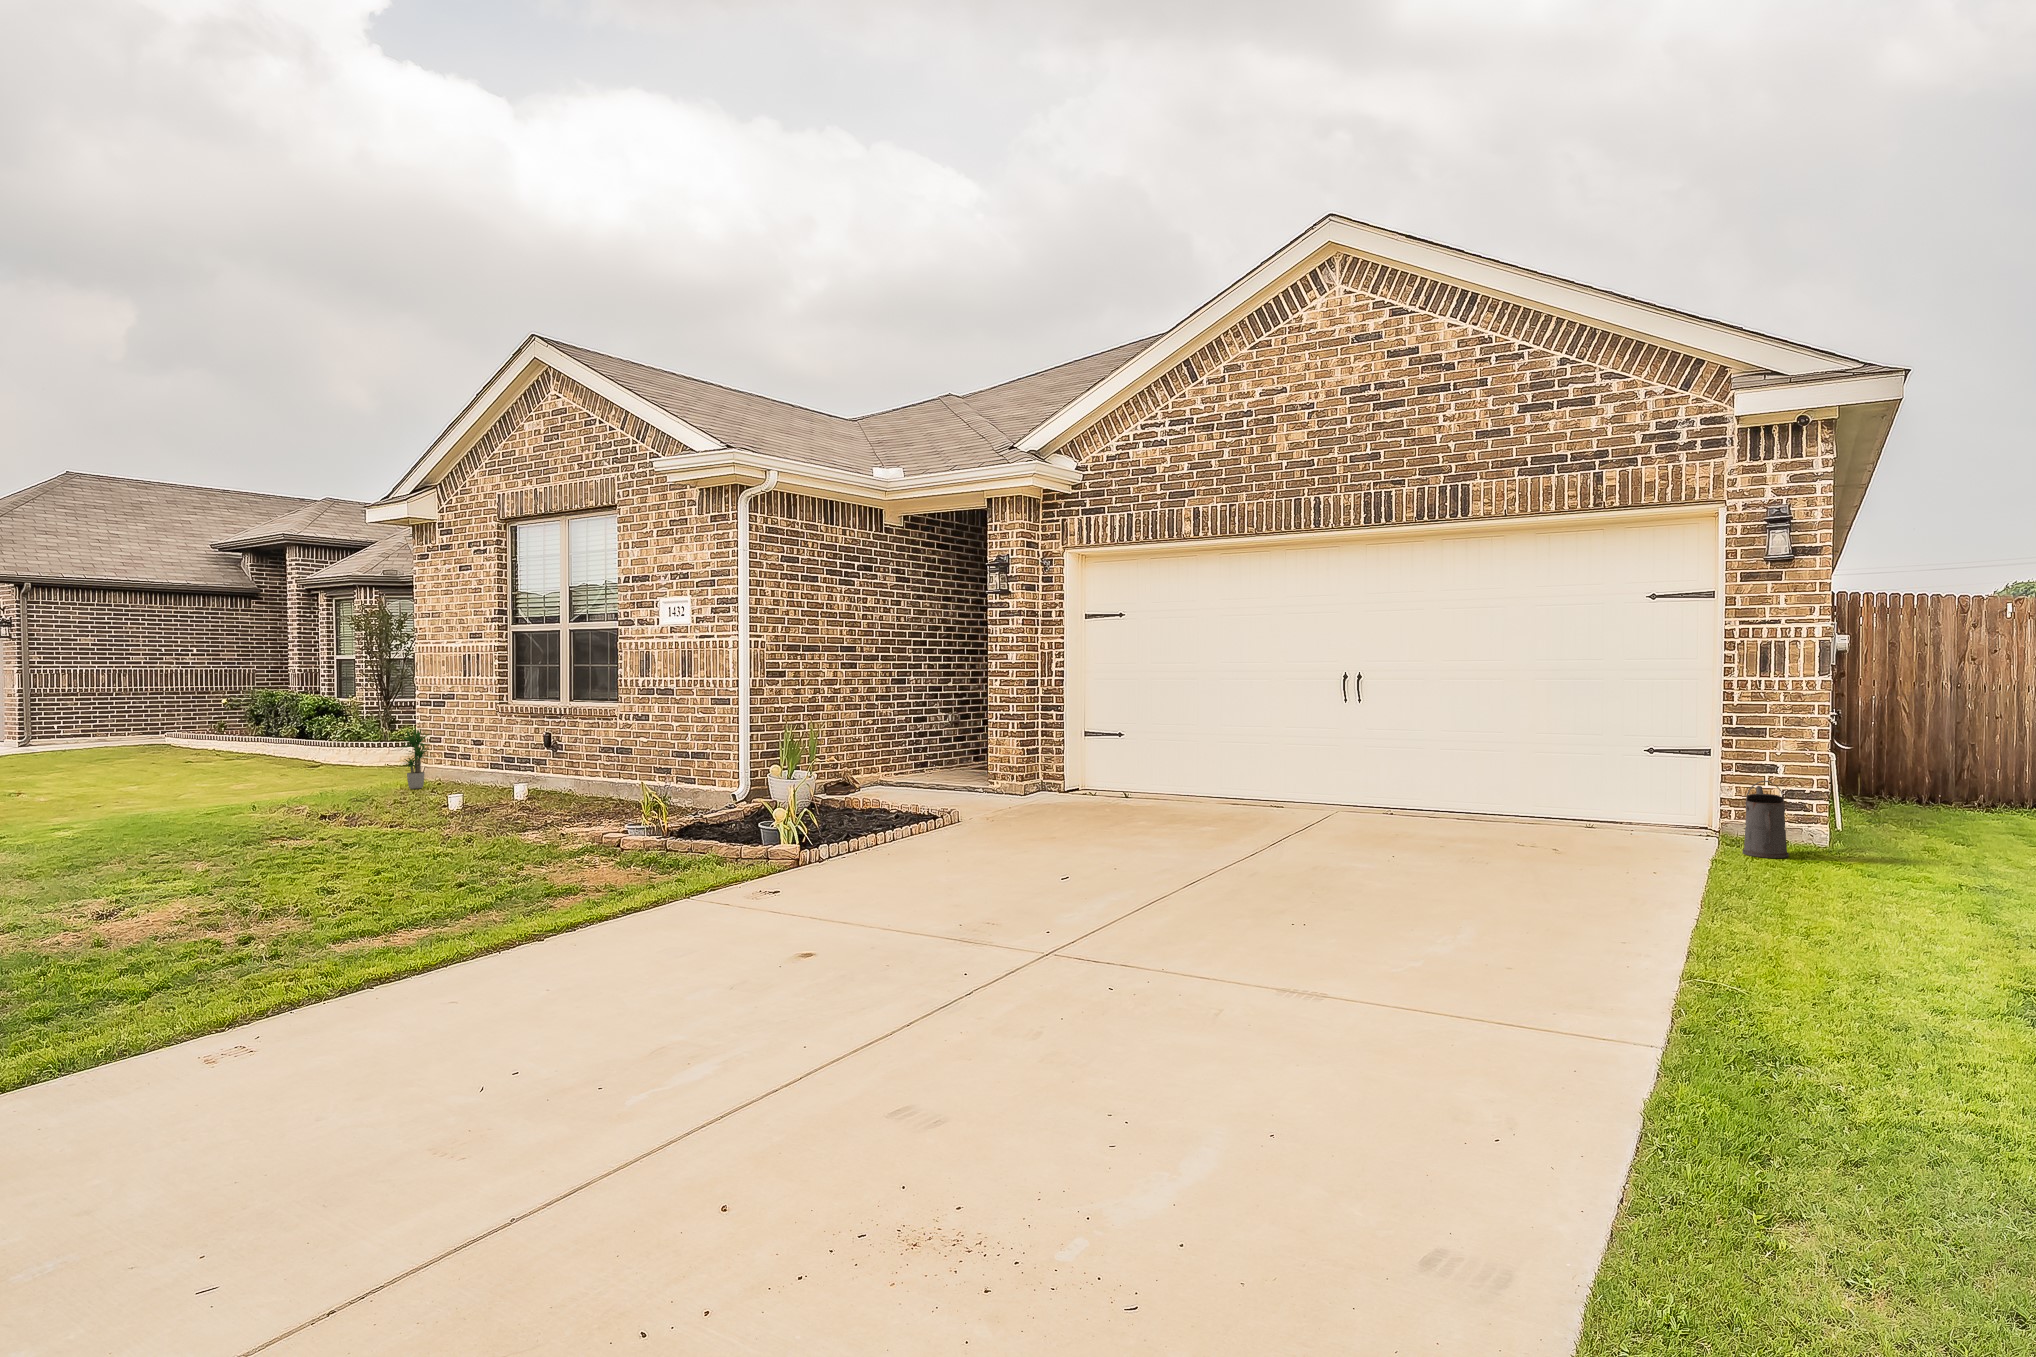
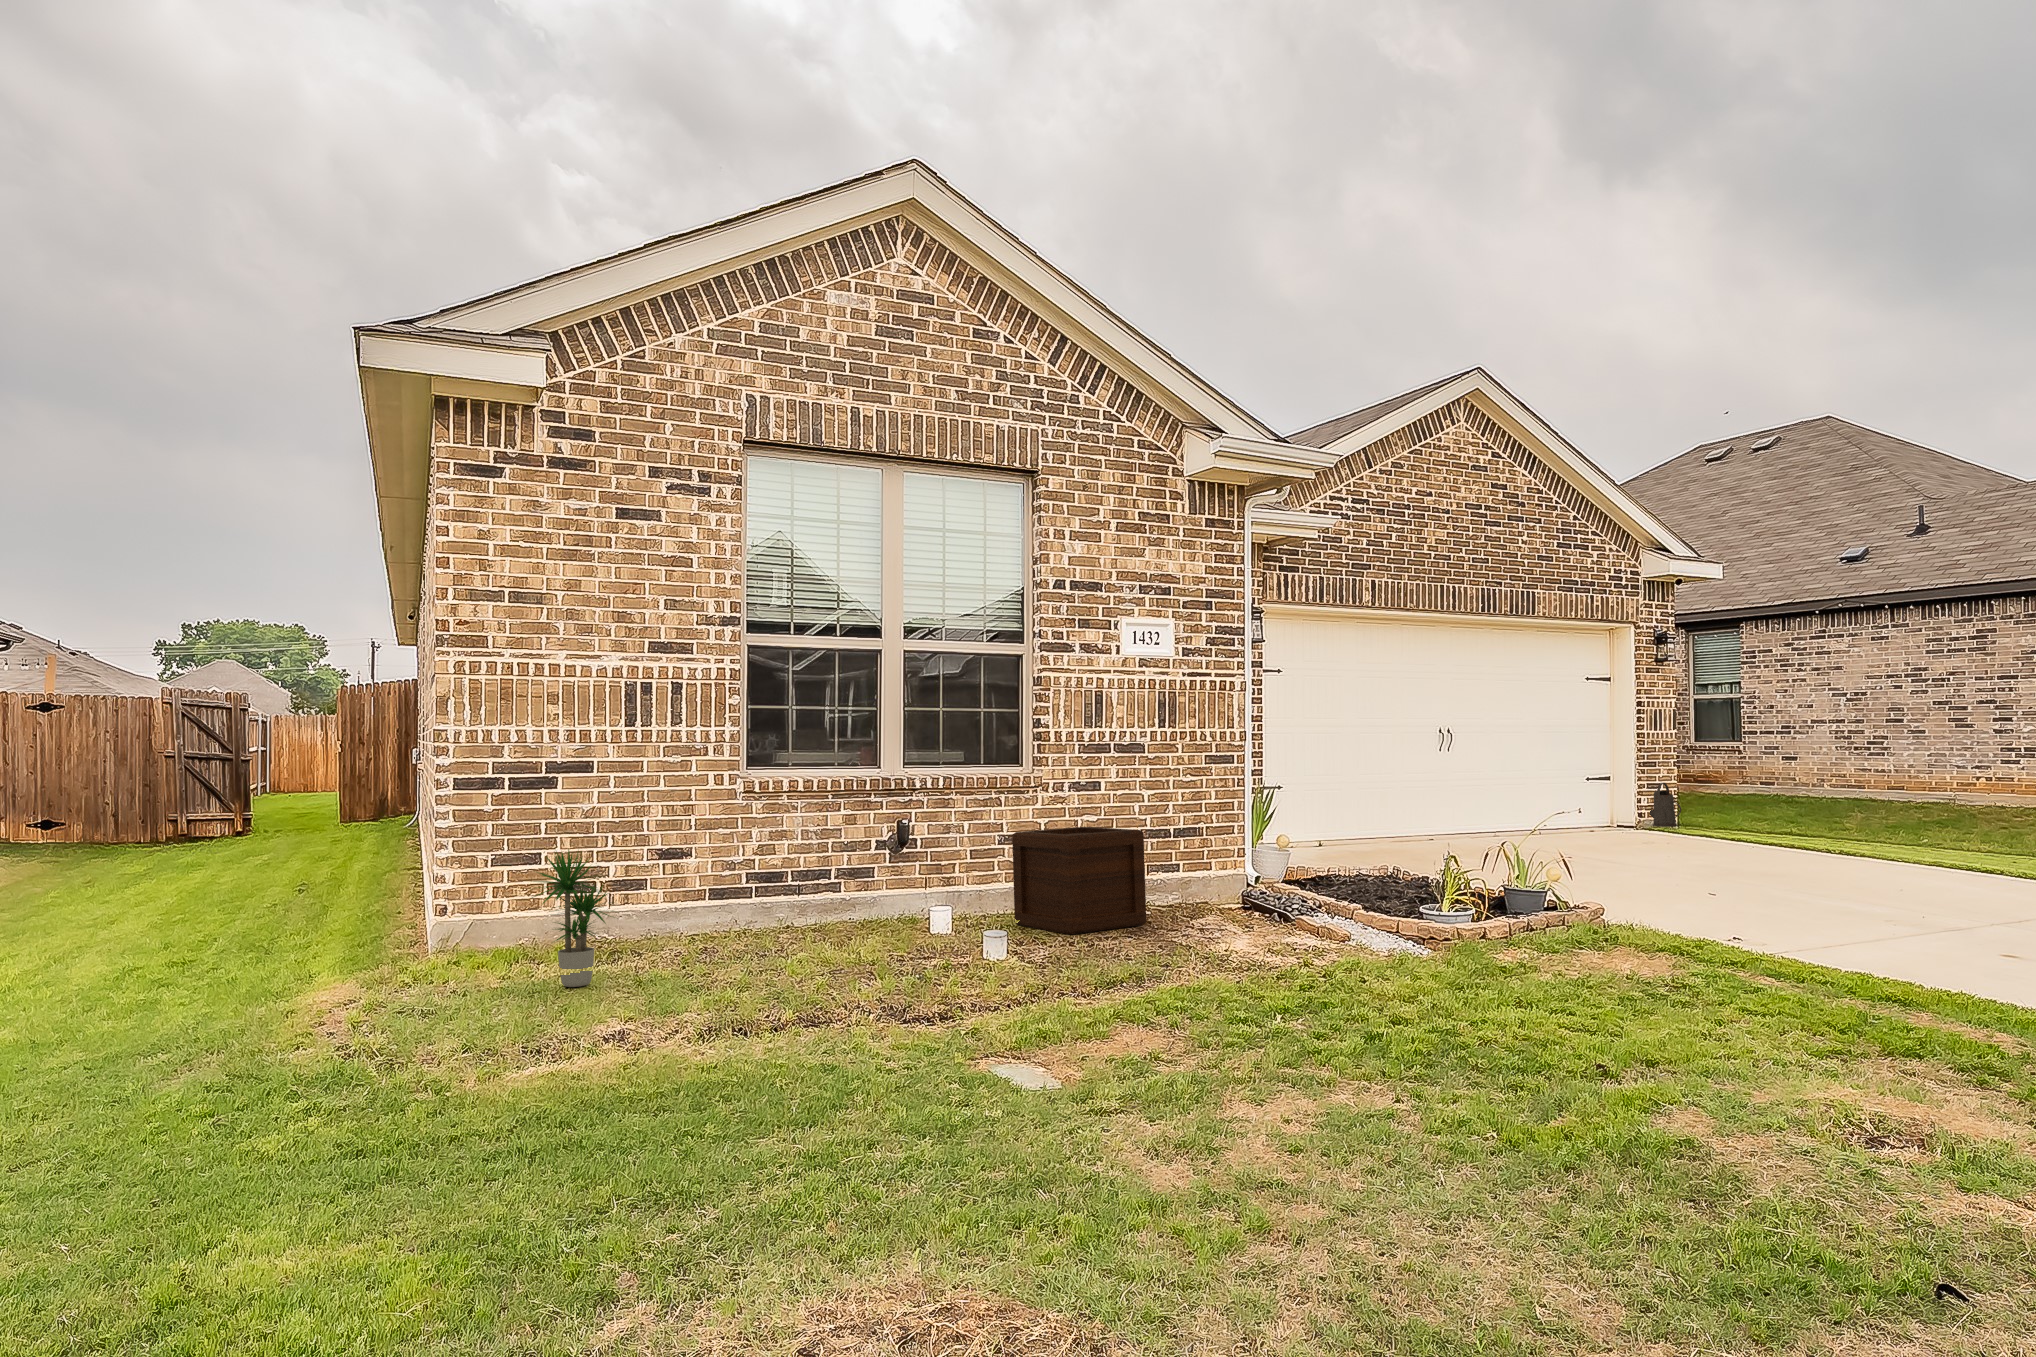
wooden crate: none [544,742,638,811] -> present [1012,827,1146,935]

